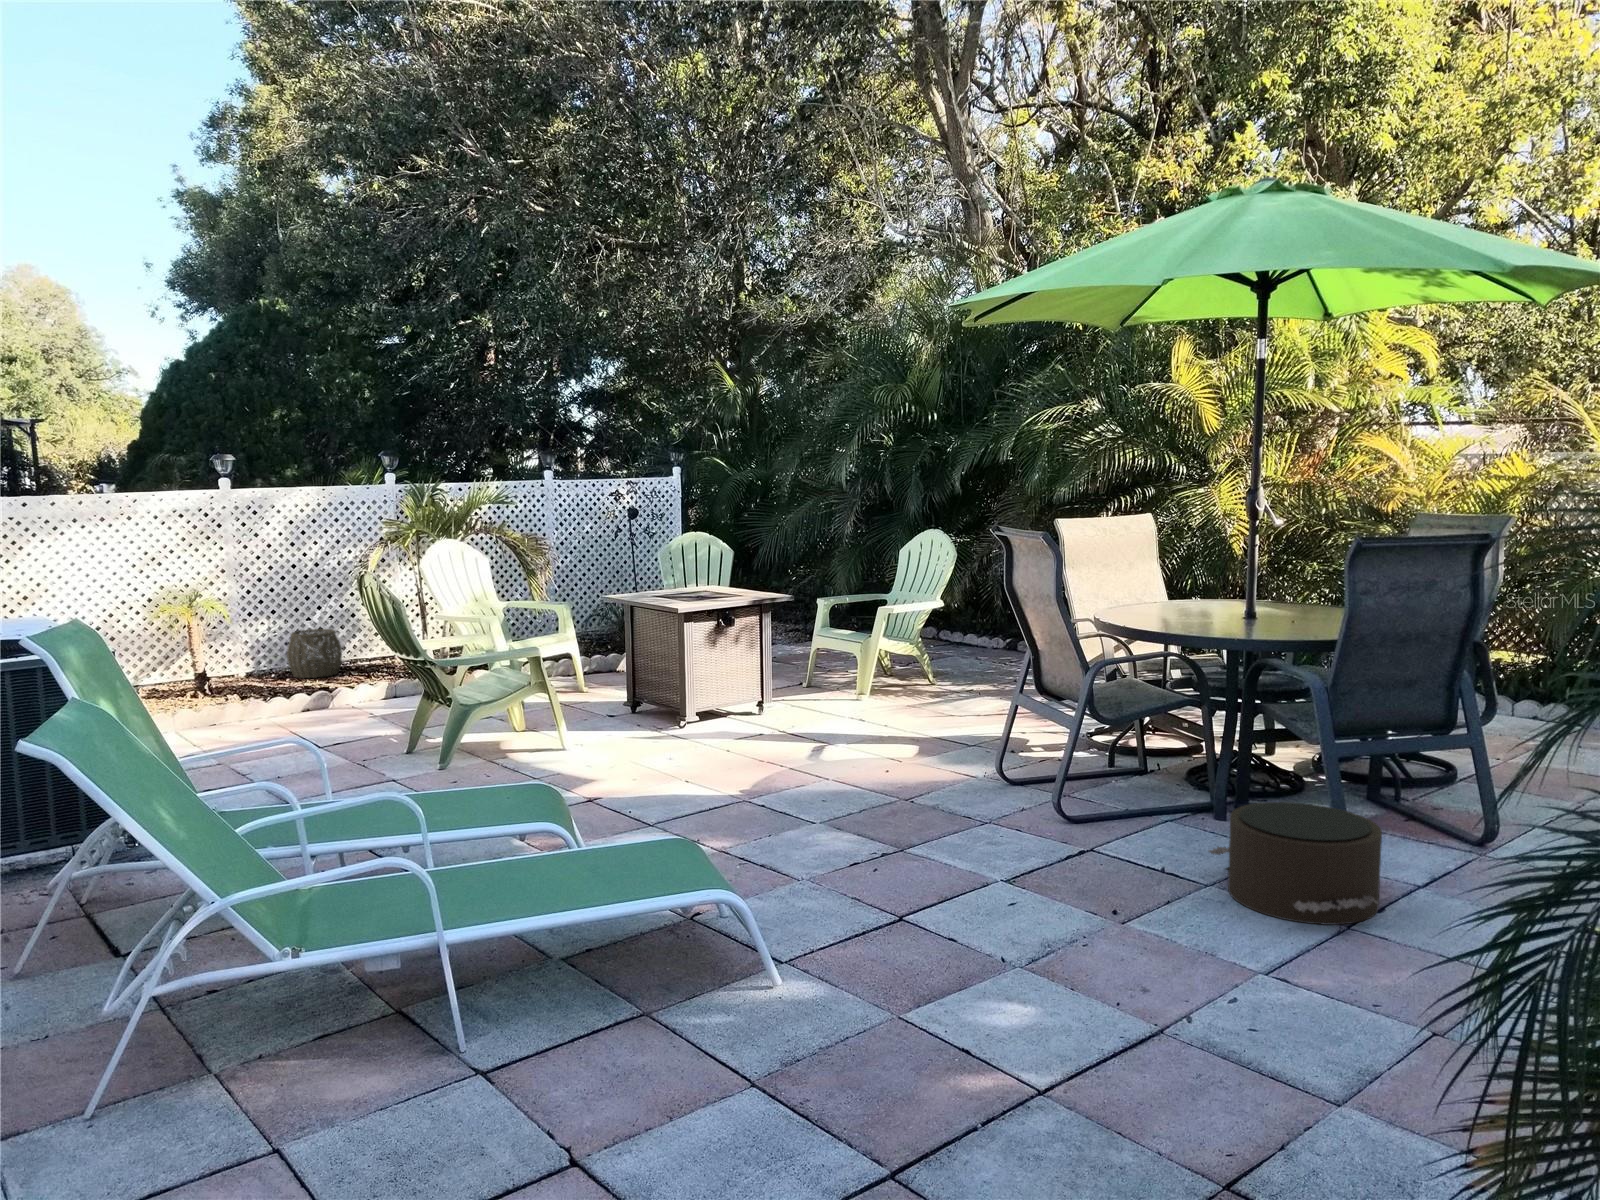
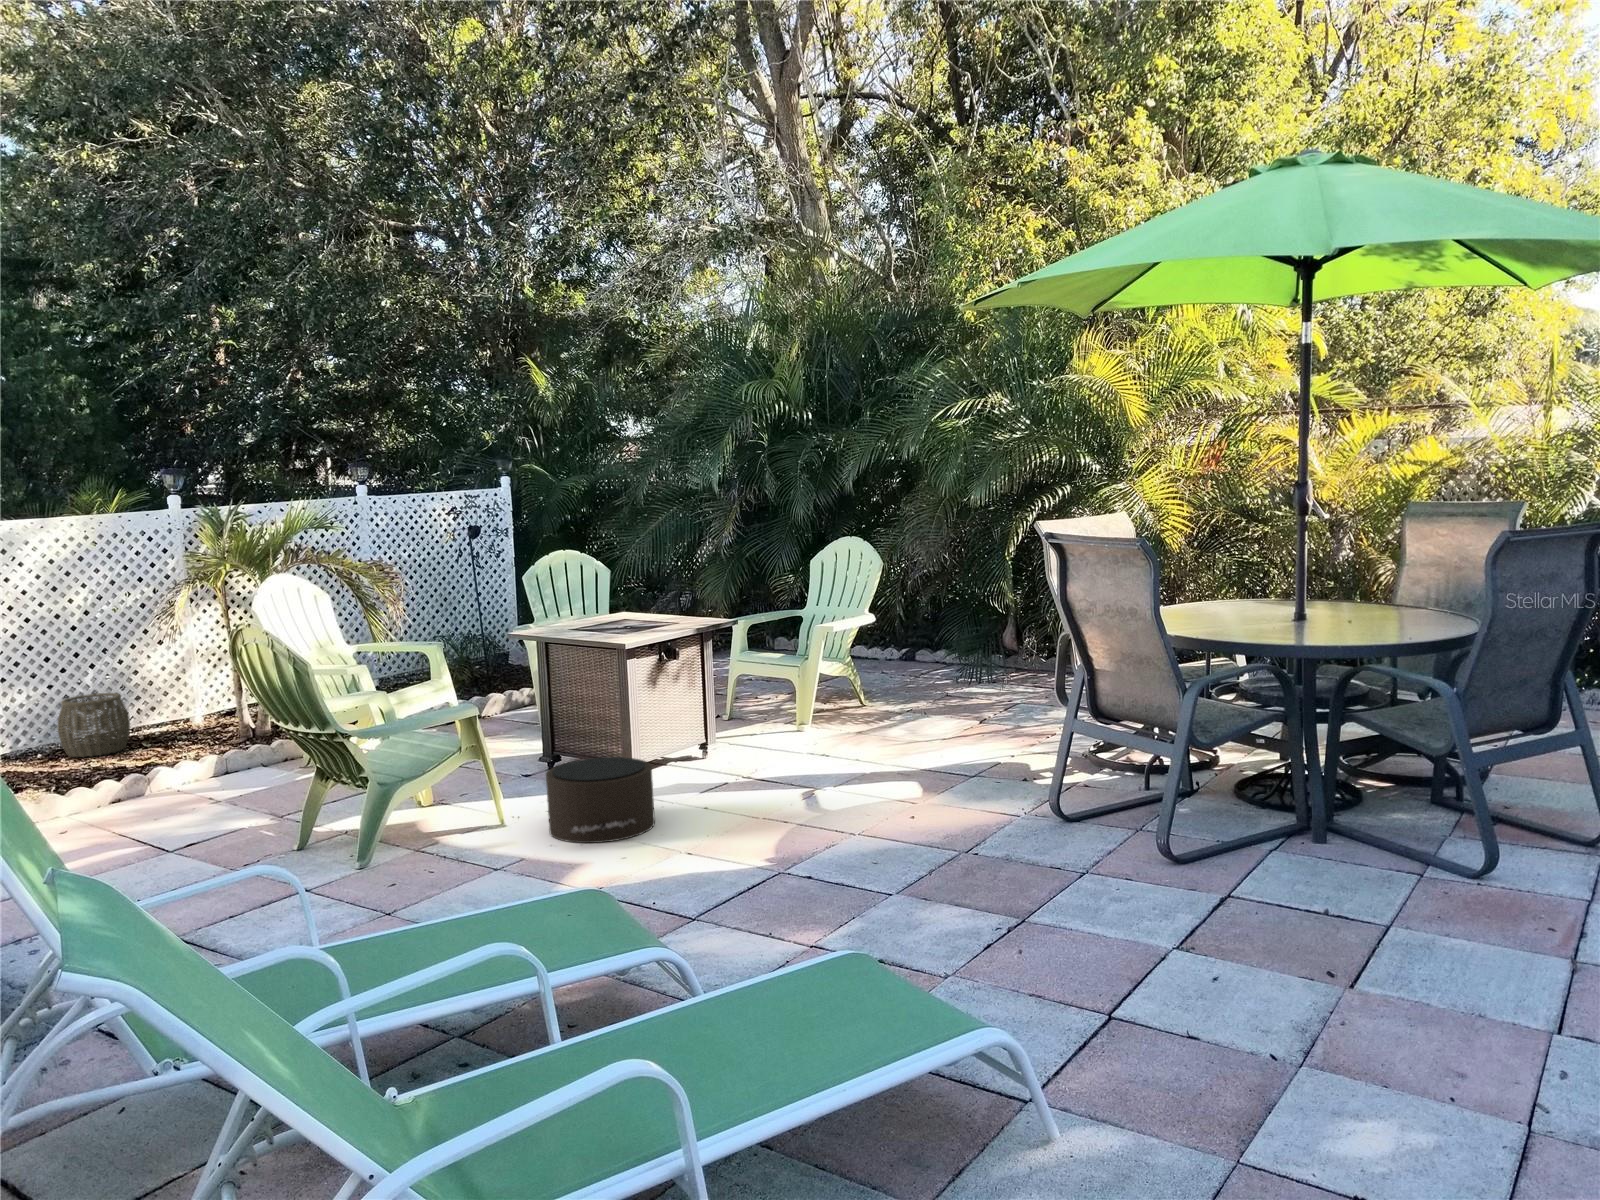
pouf: present [1209,802,1382,925] -> present [546,757,655,843]

